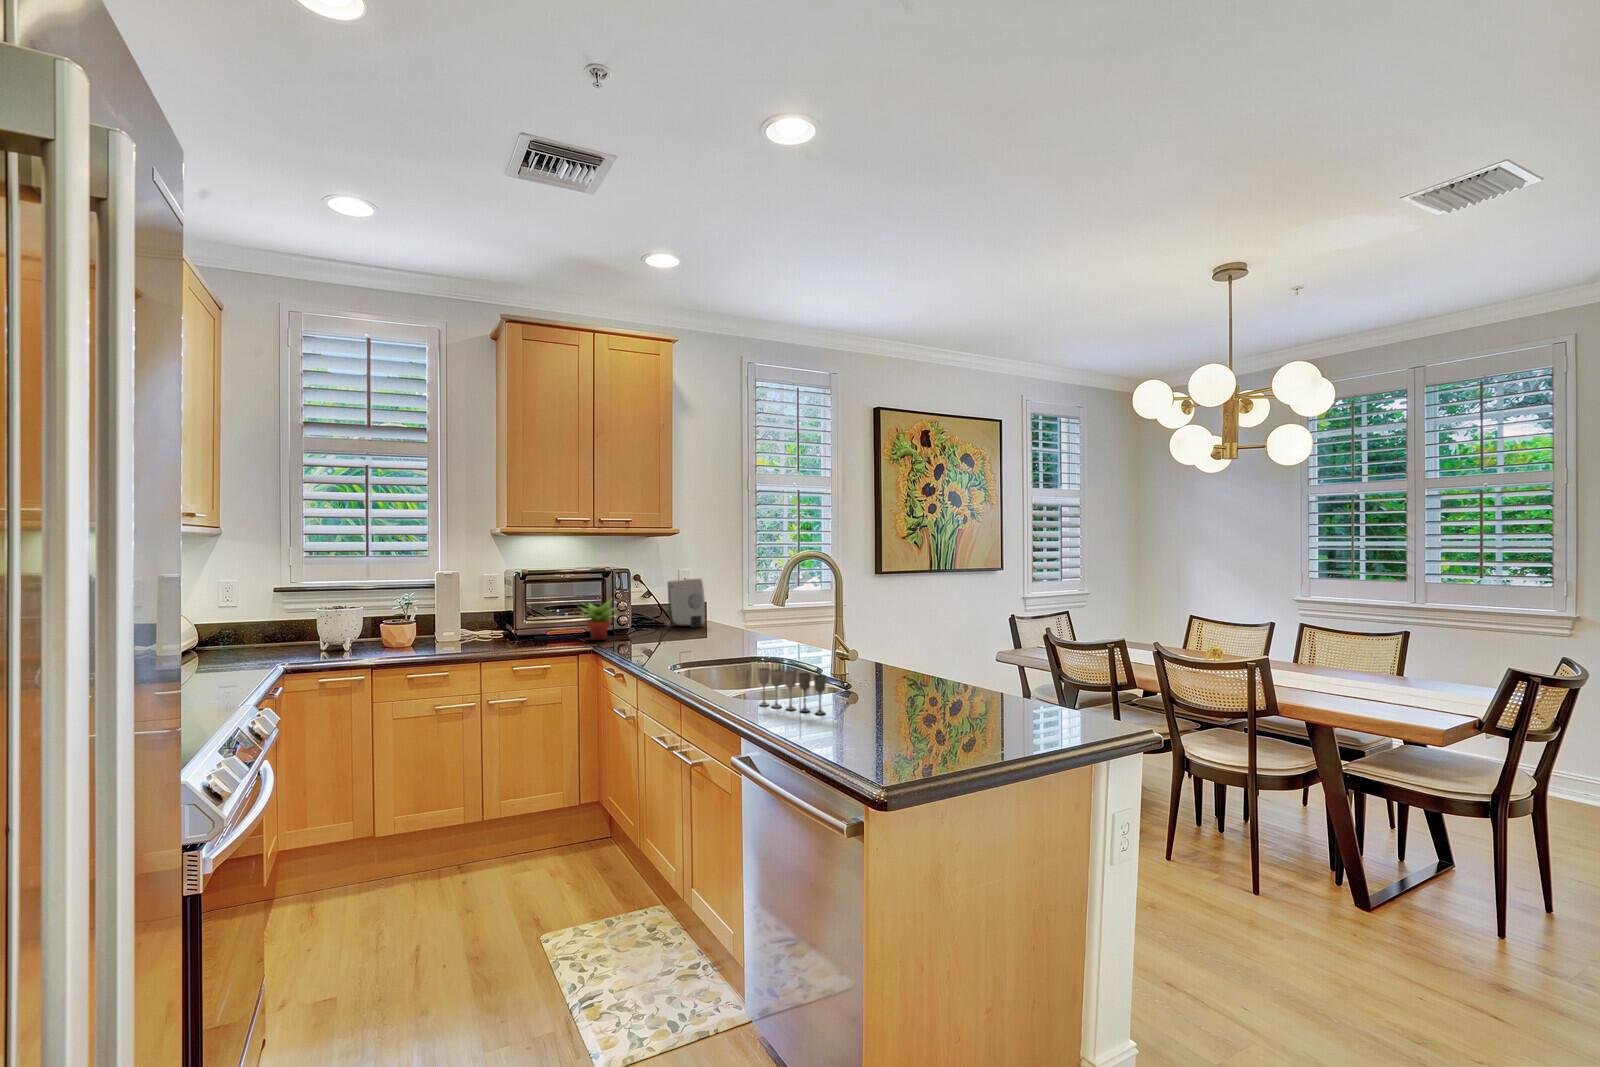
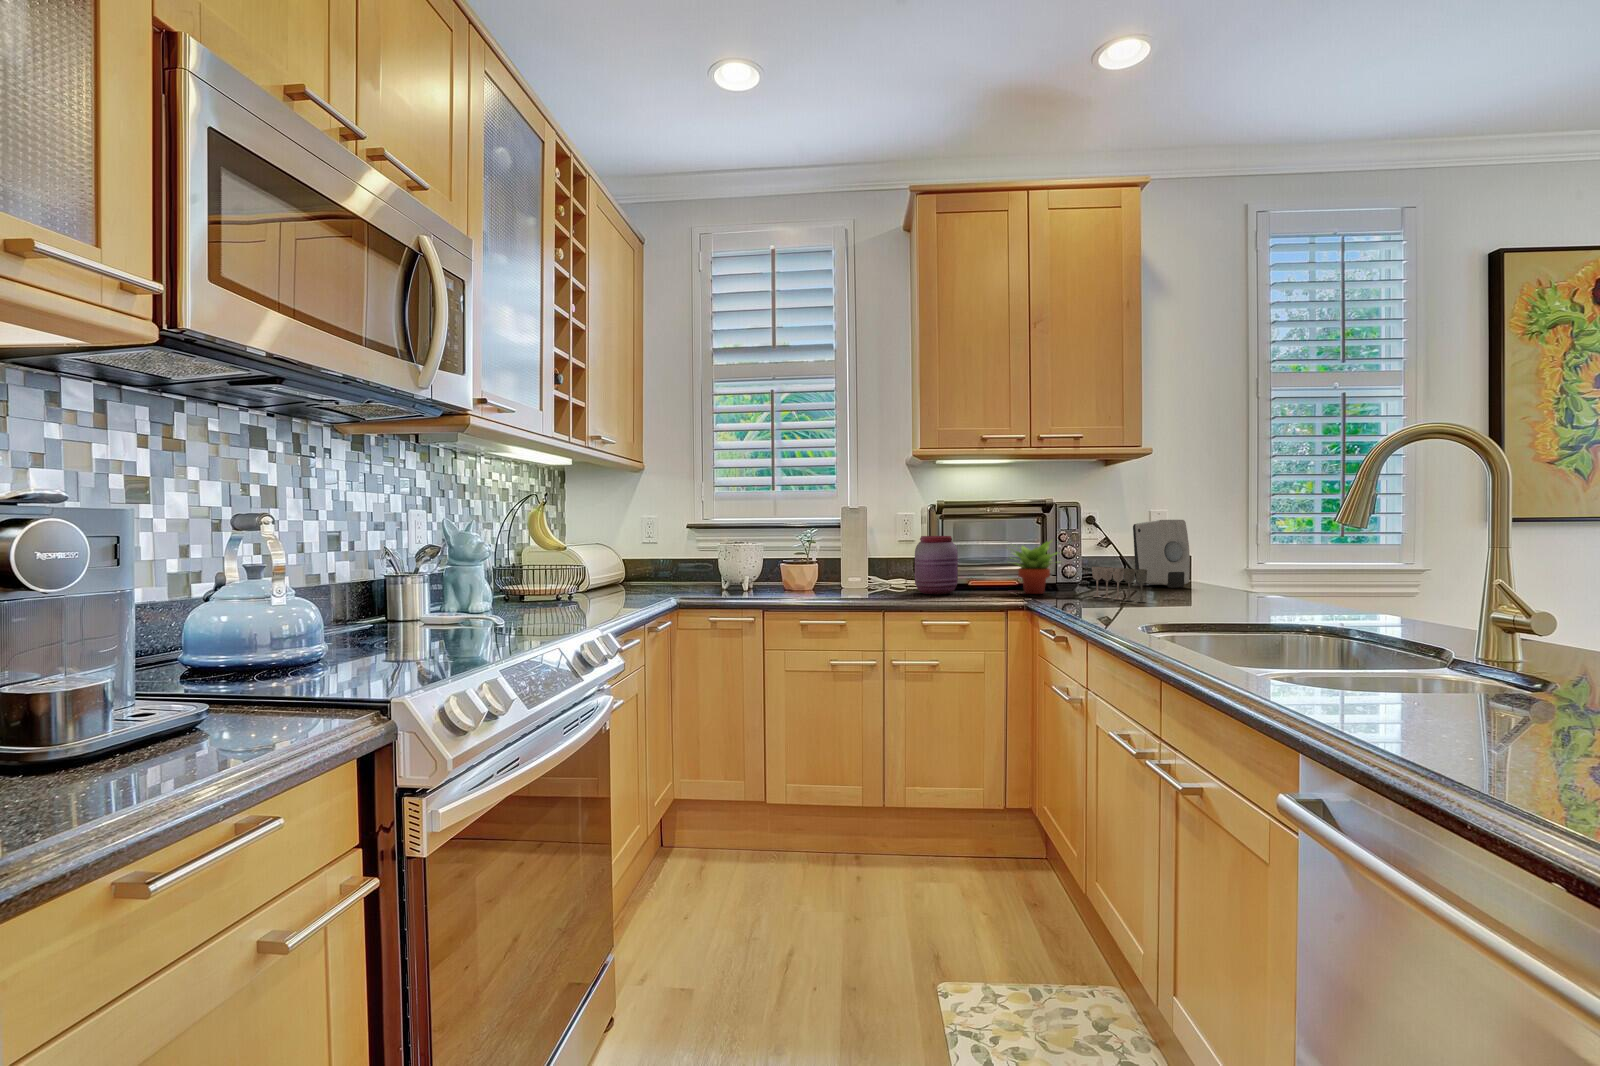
jar: none [505,598,540,646] -> present [915,536,958,594]
wine glass: present [758,668,826,714] -> present [1092,566,1148,602]

